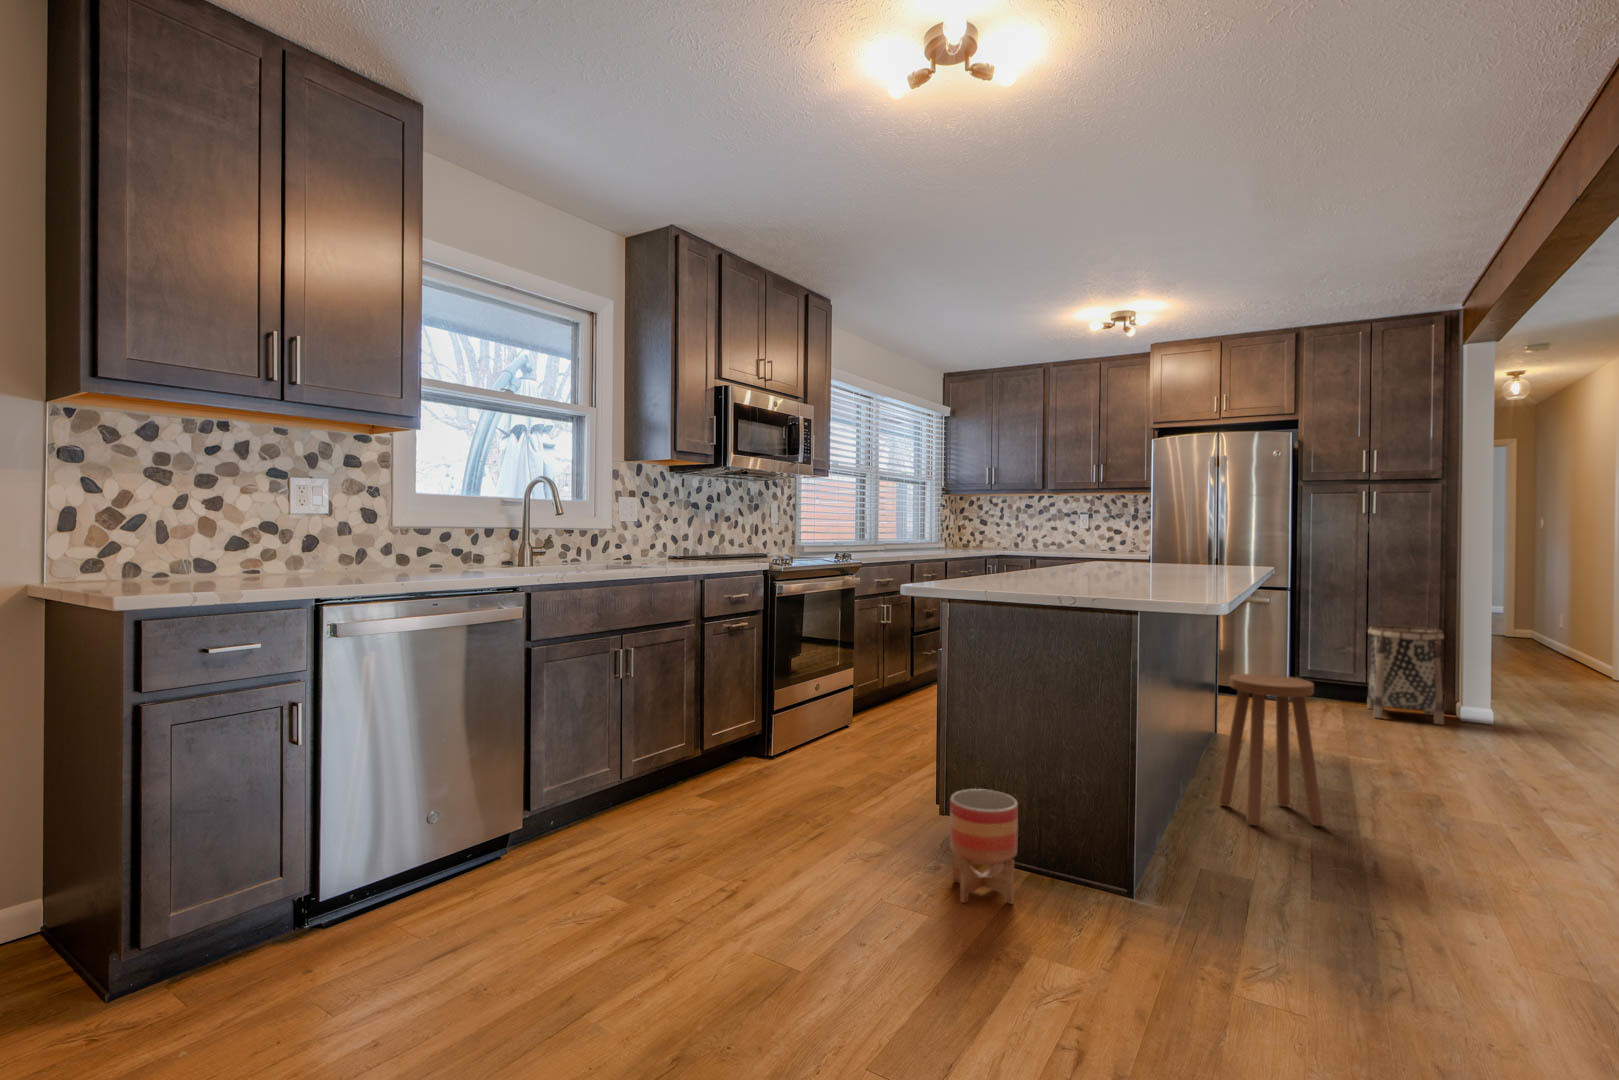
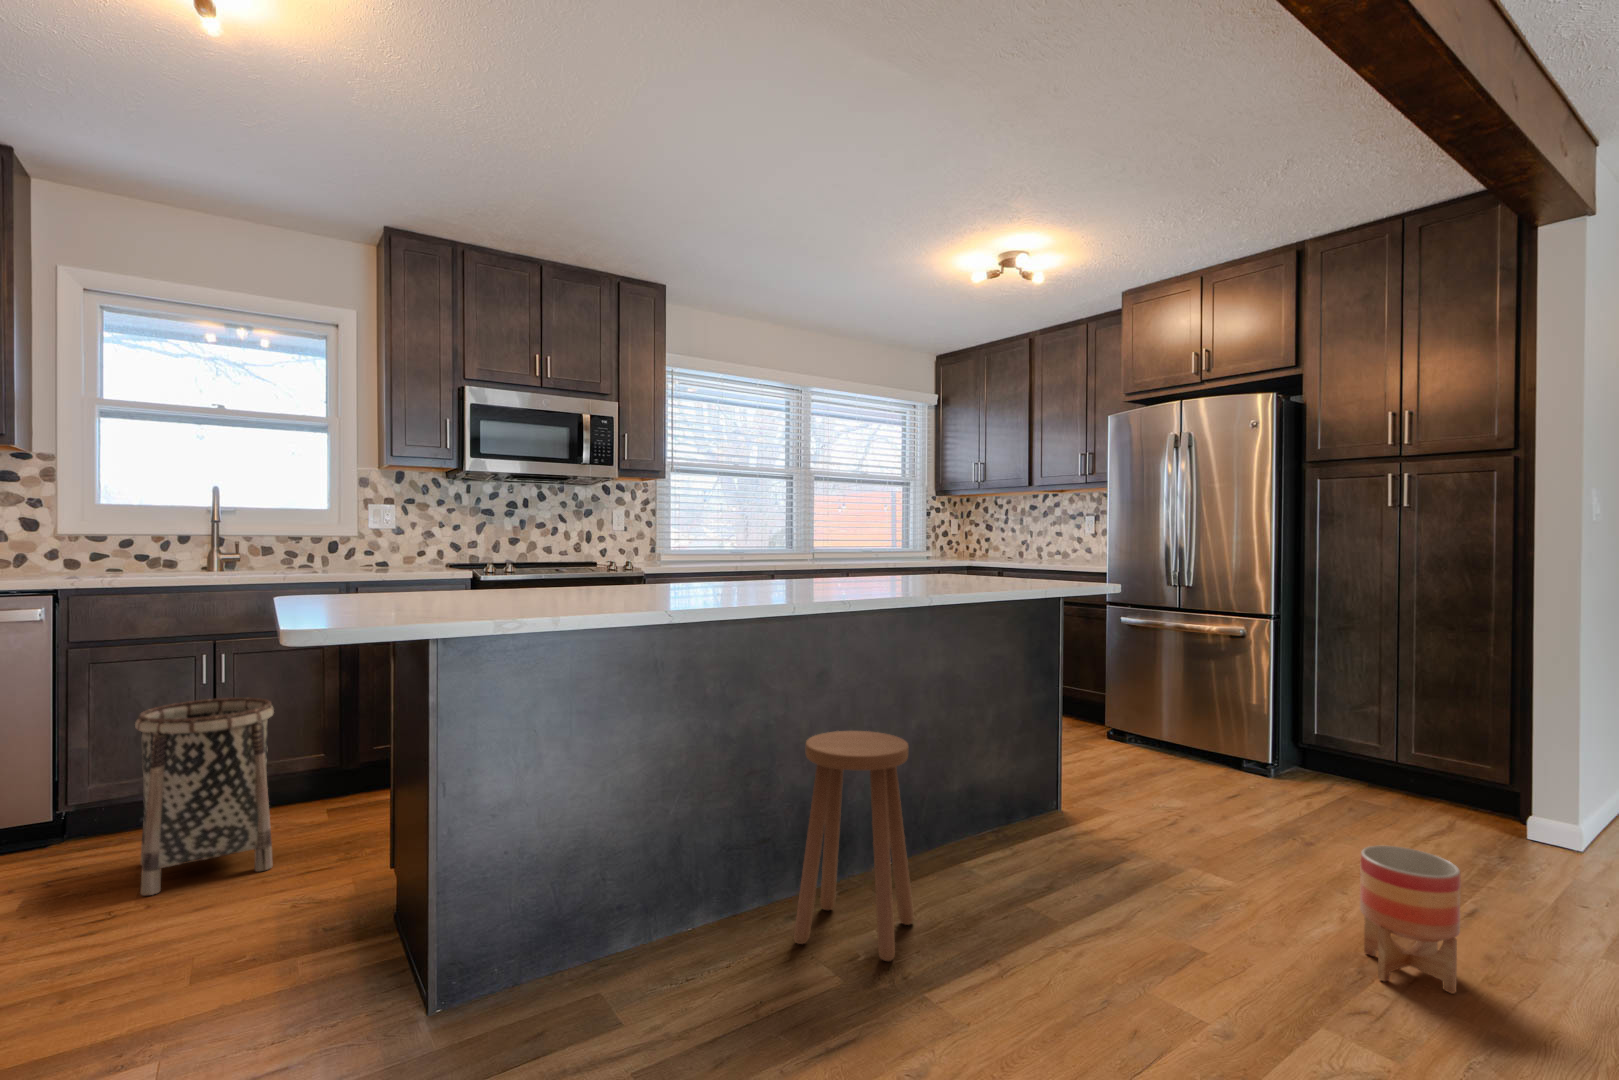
basket: present [1367,625,1444,724] -> present [135,698,274,895]
planter: present [950,789,1018,904] -> present [1360,846,1461,994]

